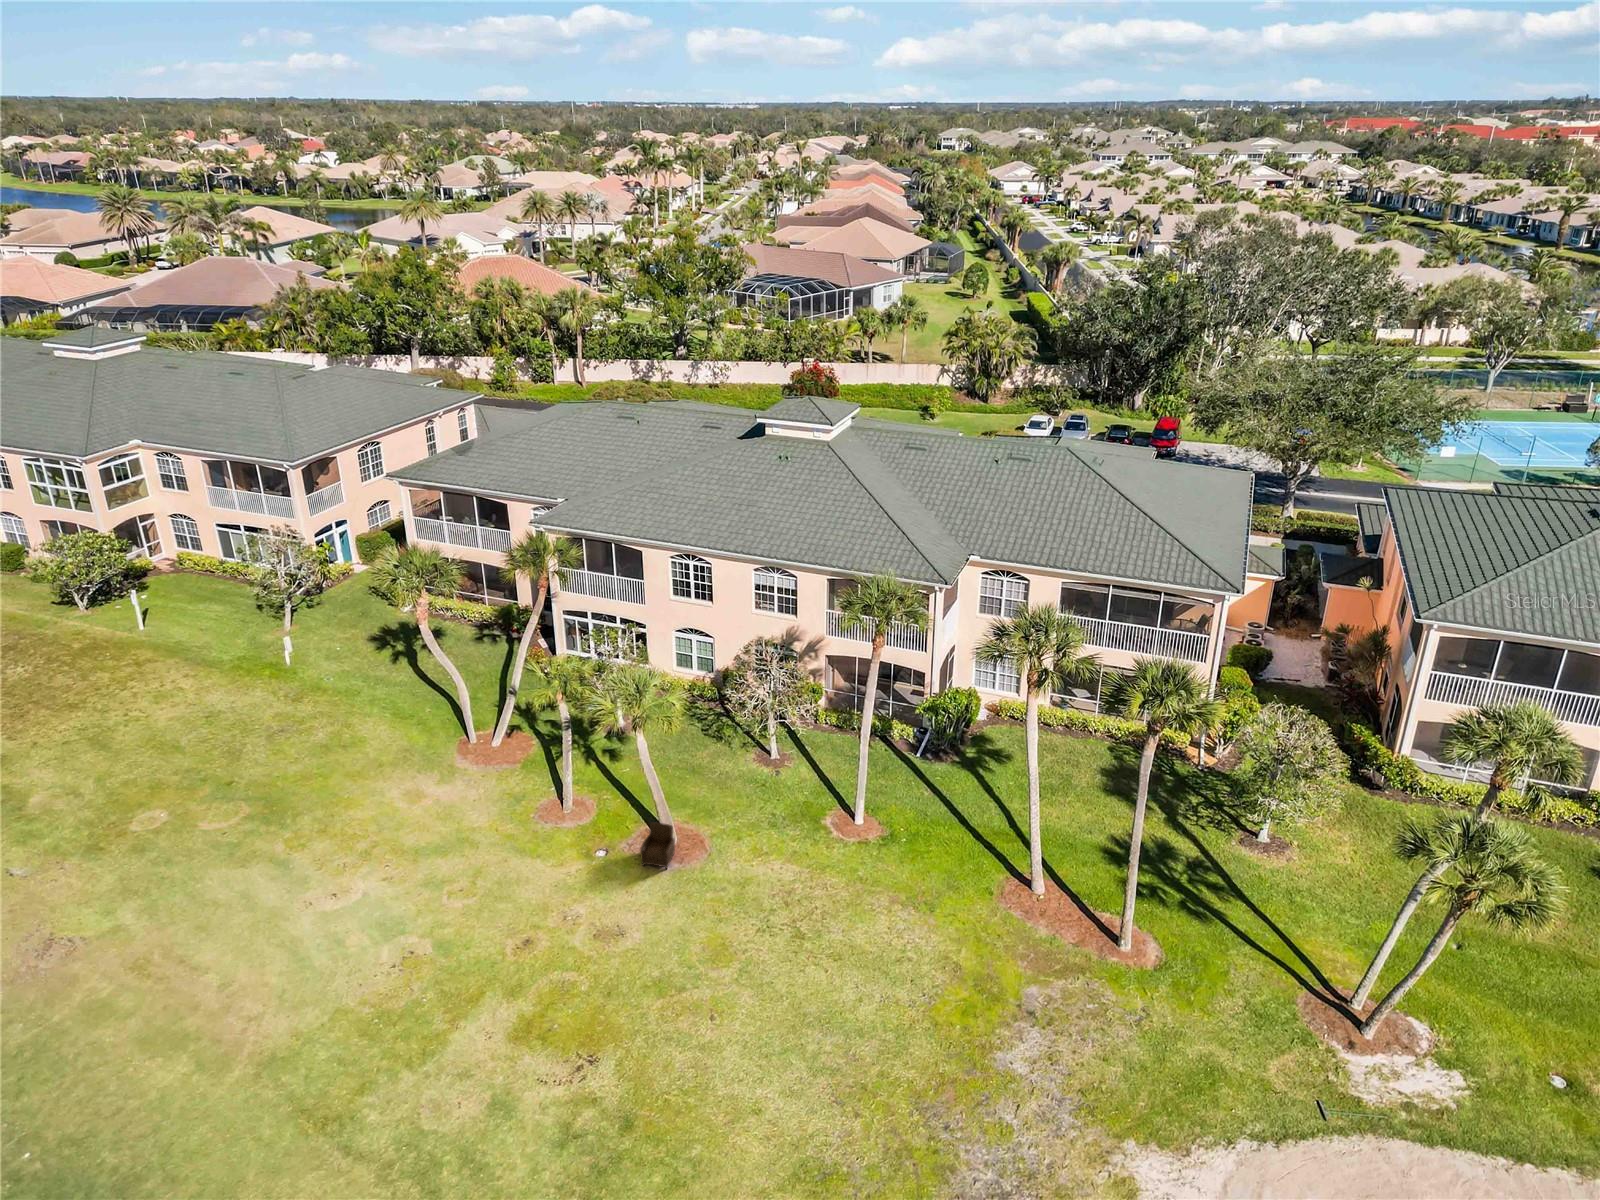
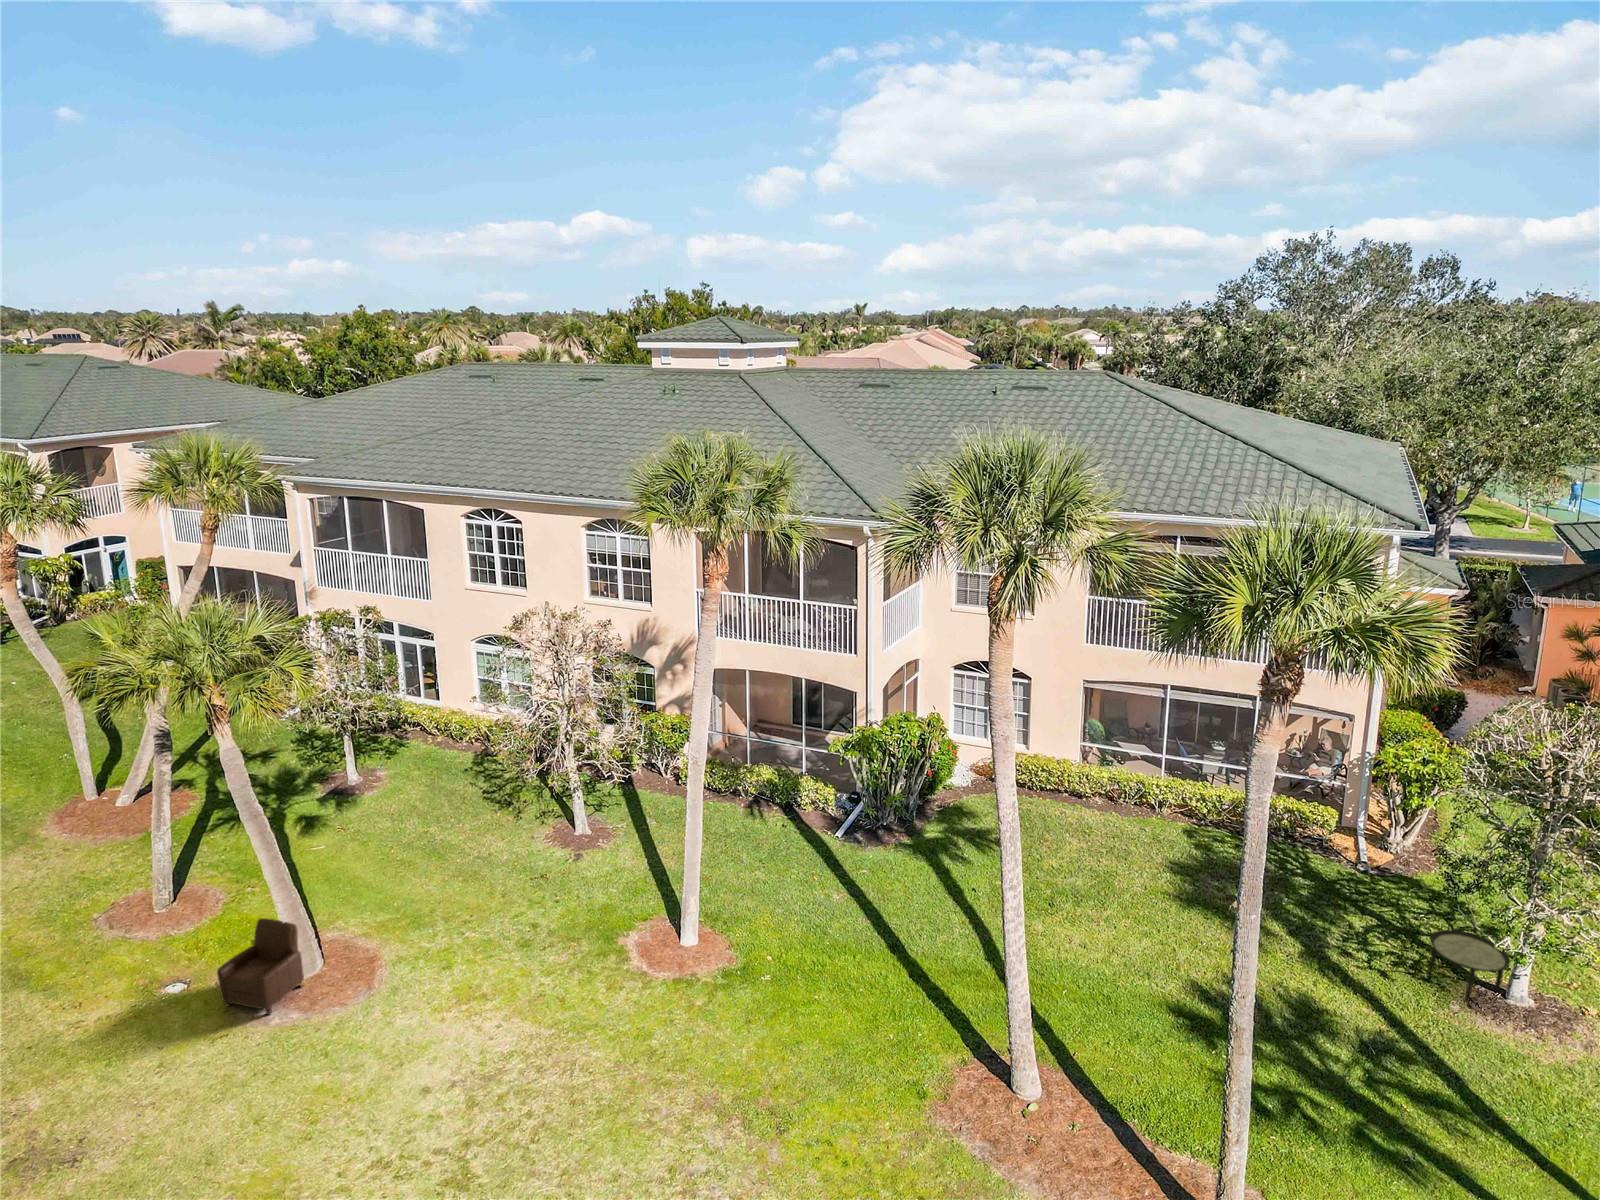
round table: none [1224,807,1261,841] -> present [1427,930,1510,1001]

